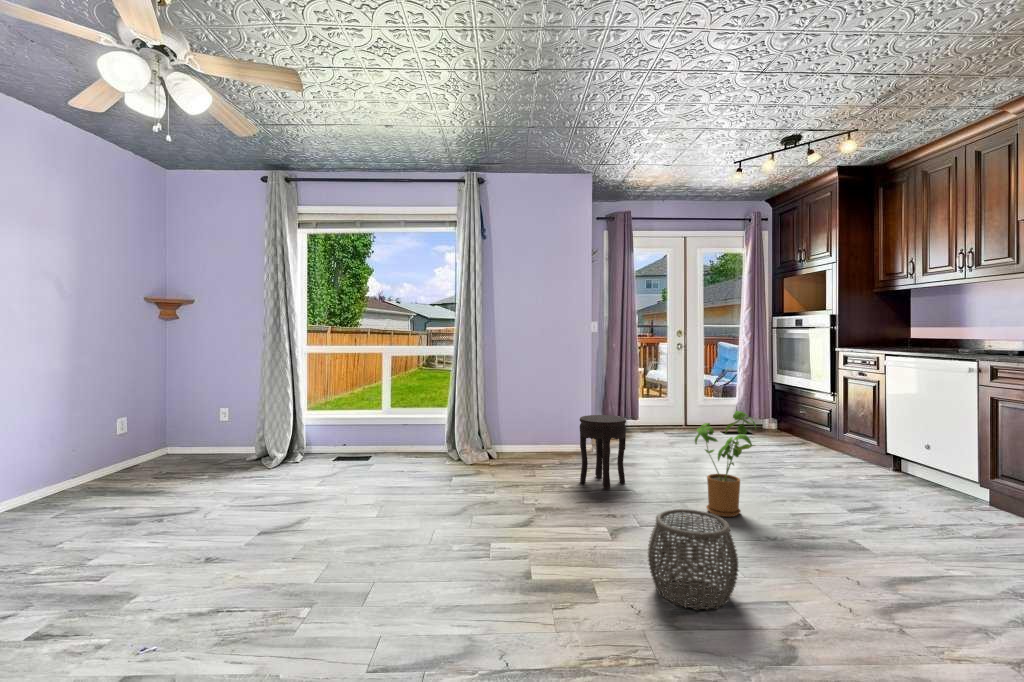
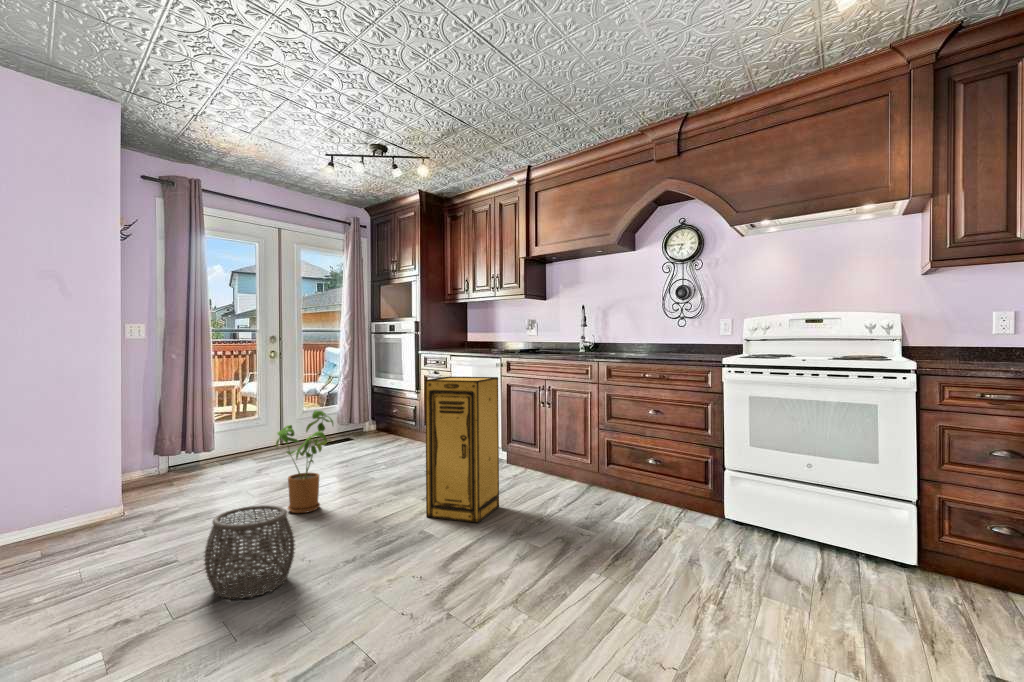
storage cabinet: none [884,385,1003,586] -> present [425,376,499,523]
side table: present [580,415,626,489] -> none [144,430,204,511]

